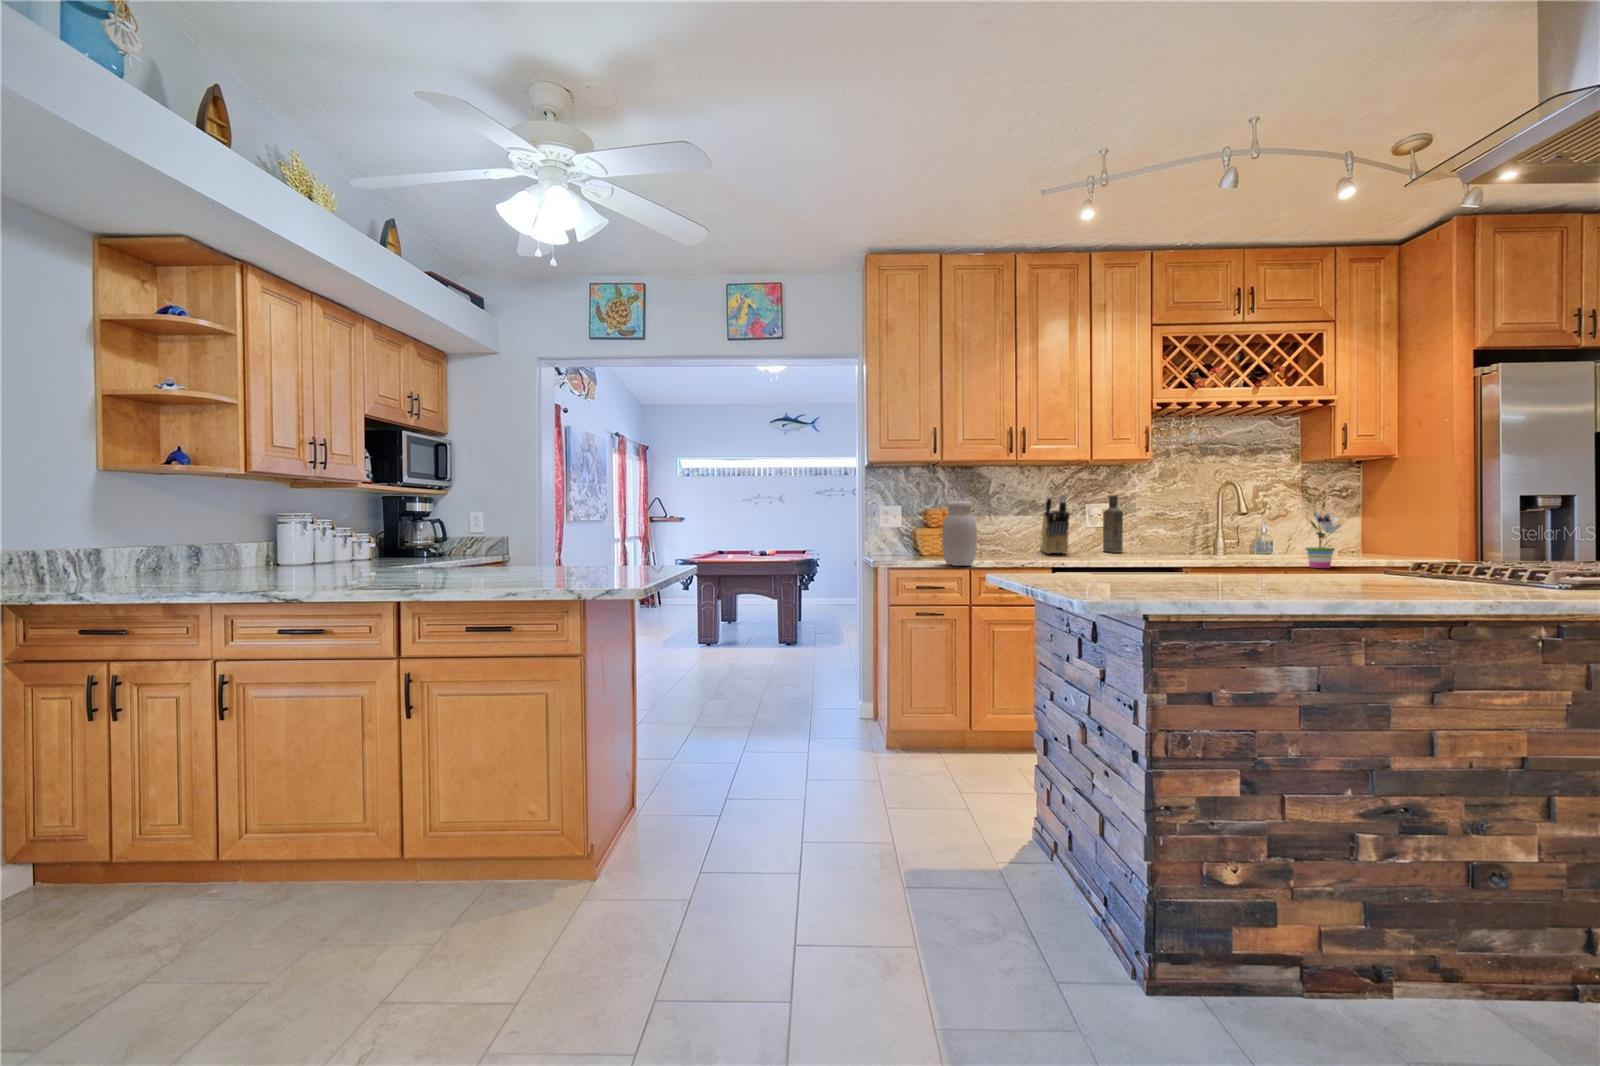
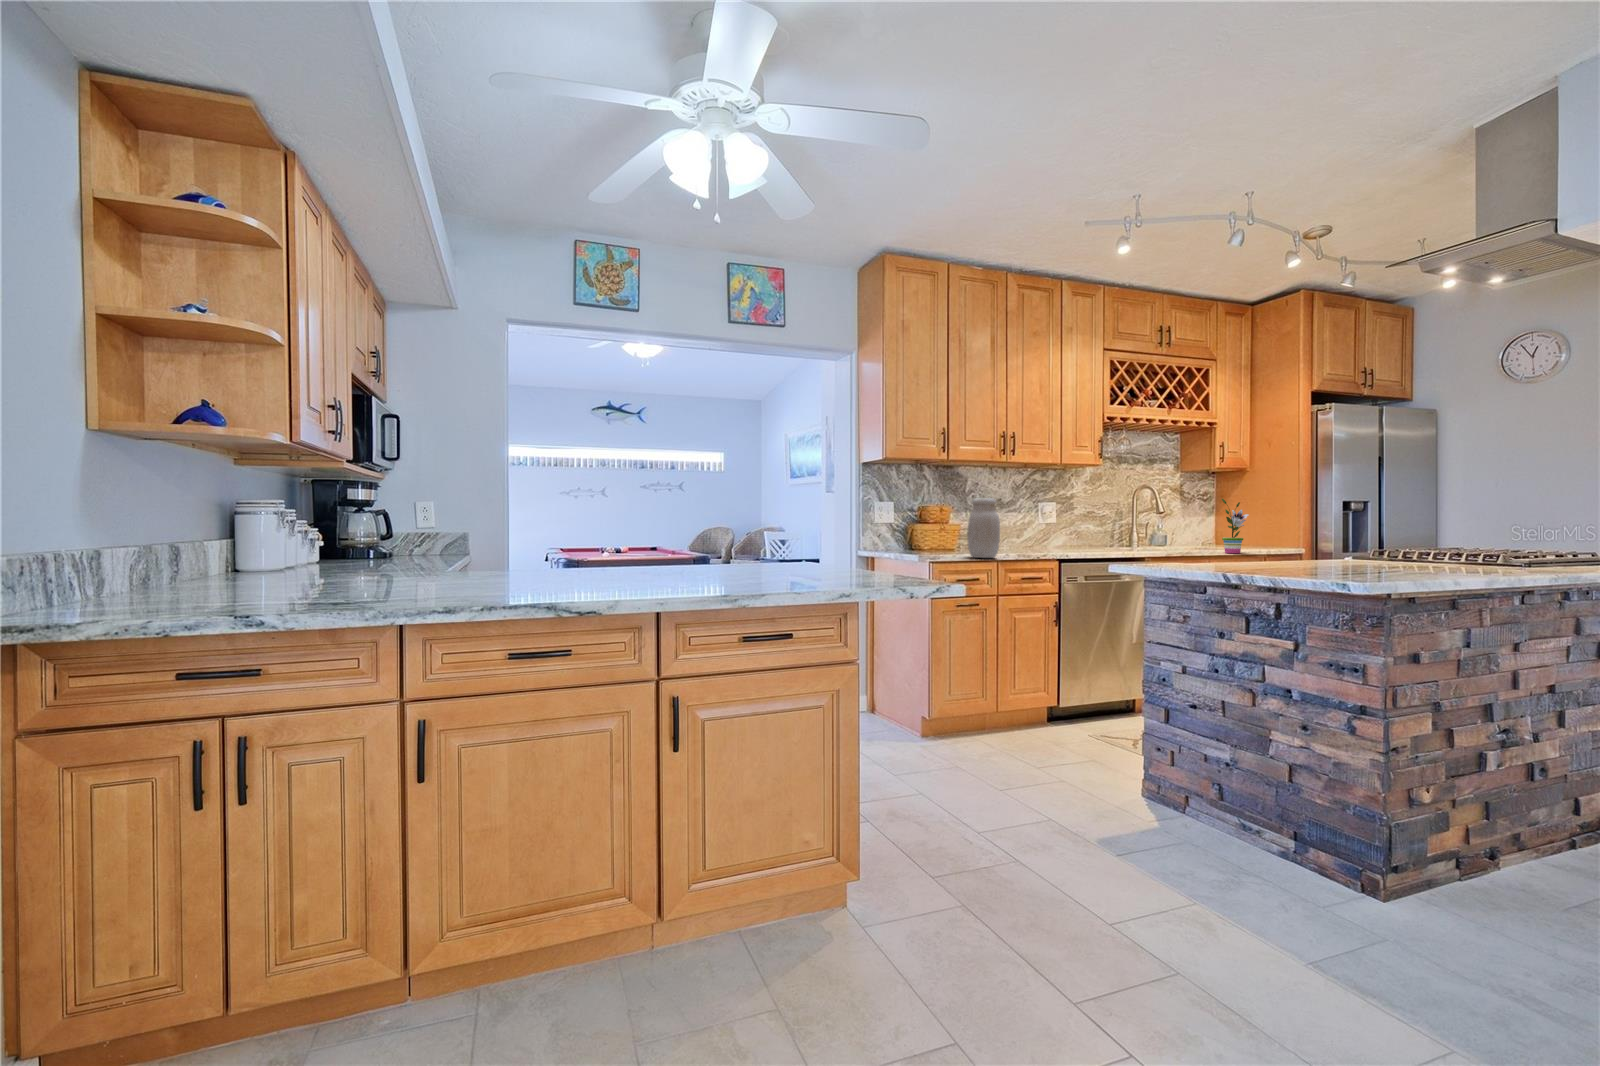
knife block: present [1040,494,1070,554] -> none [998,493,1042,547]
bottle: present [1103,495,1123,553] -> none [1050,495,1070,545]

